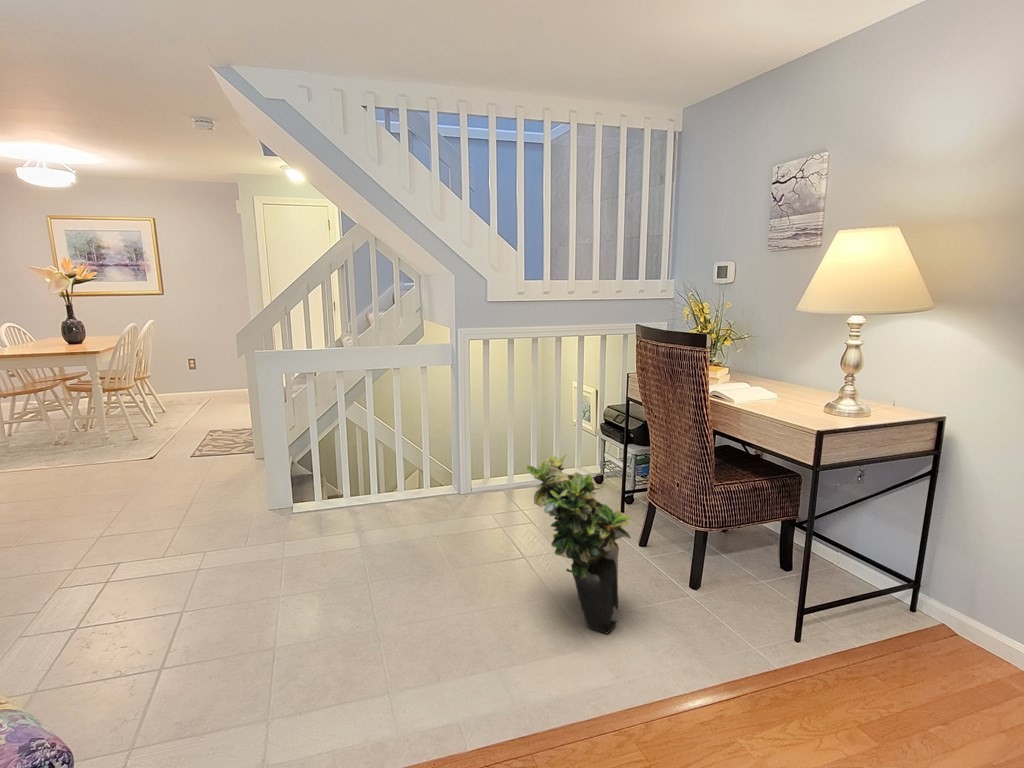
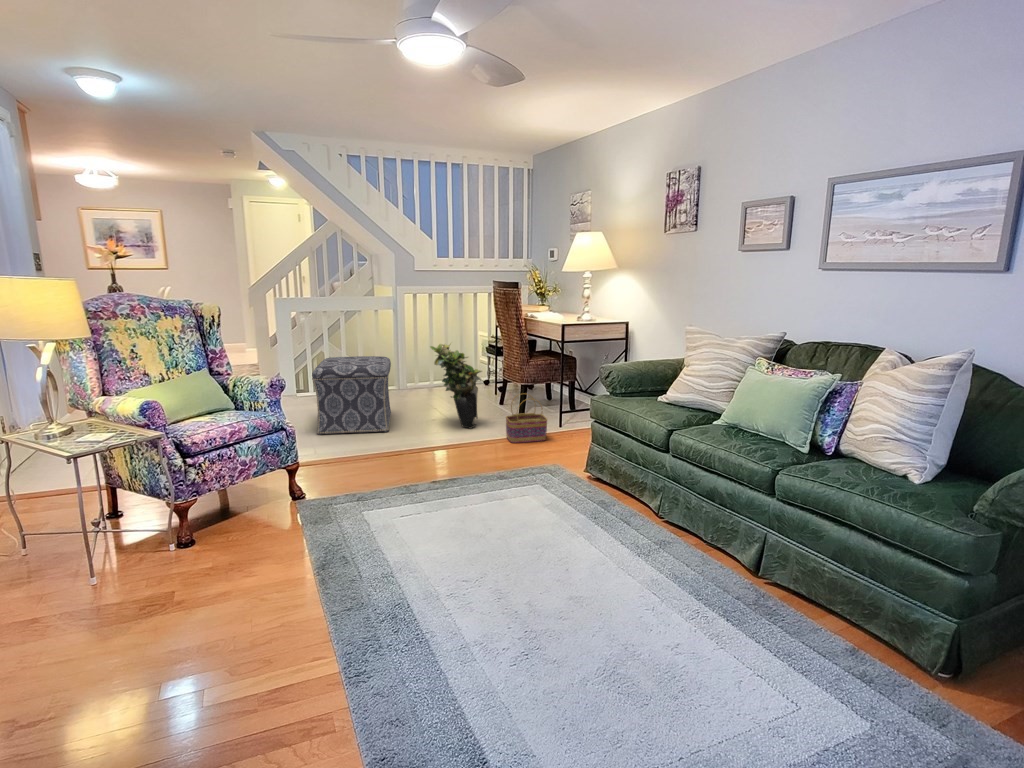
ottoman: none [288,472,447,650] -> present [312,356,391,435]
basket: none [694,585,797,708] -> present [506,393,547,443]

